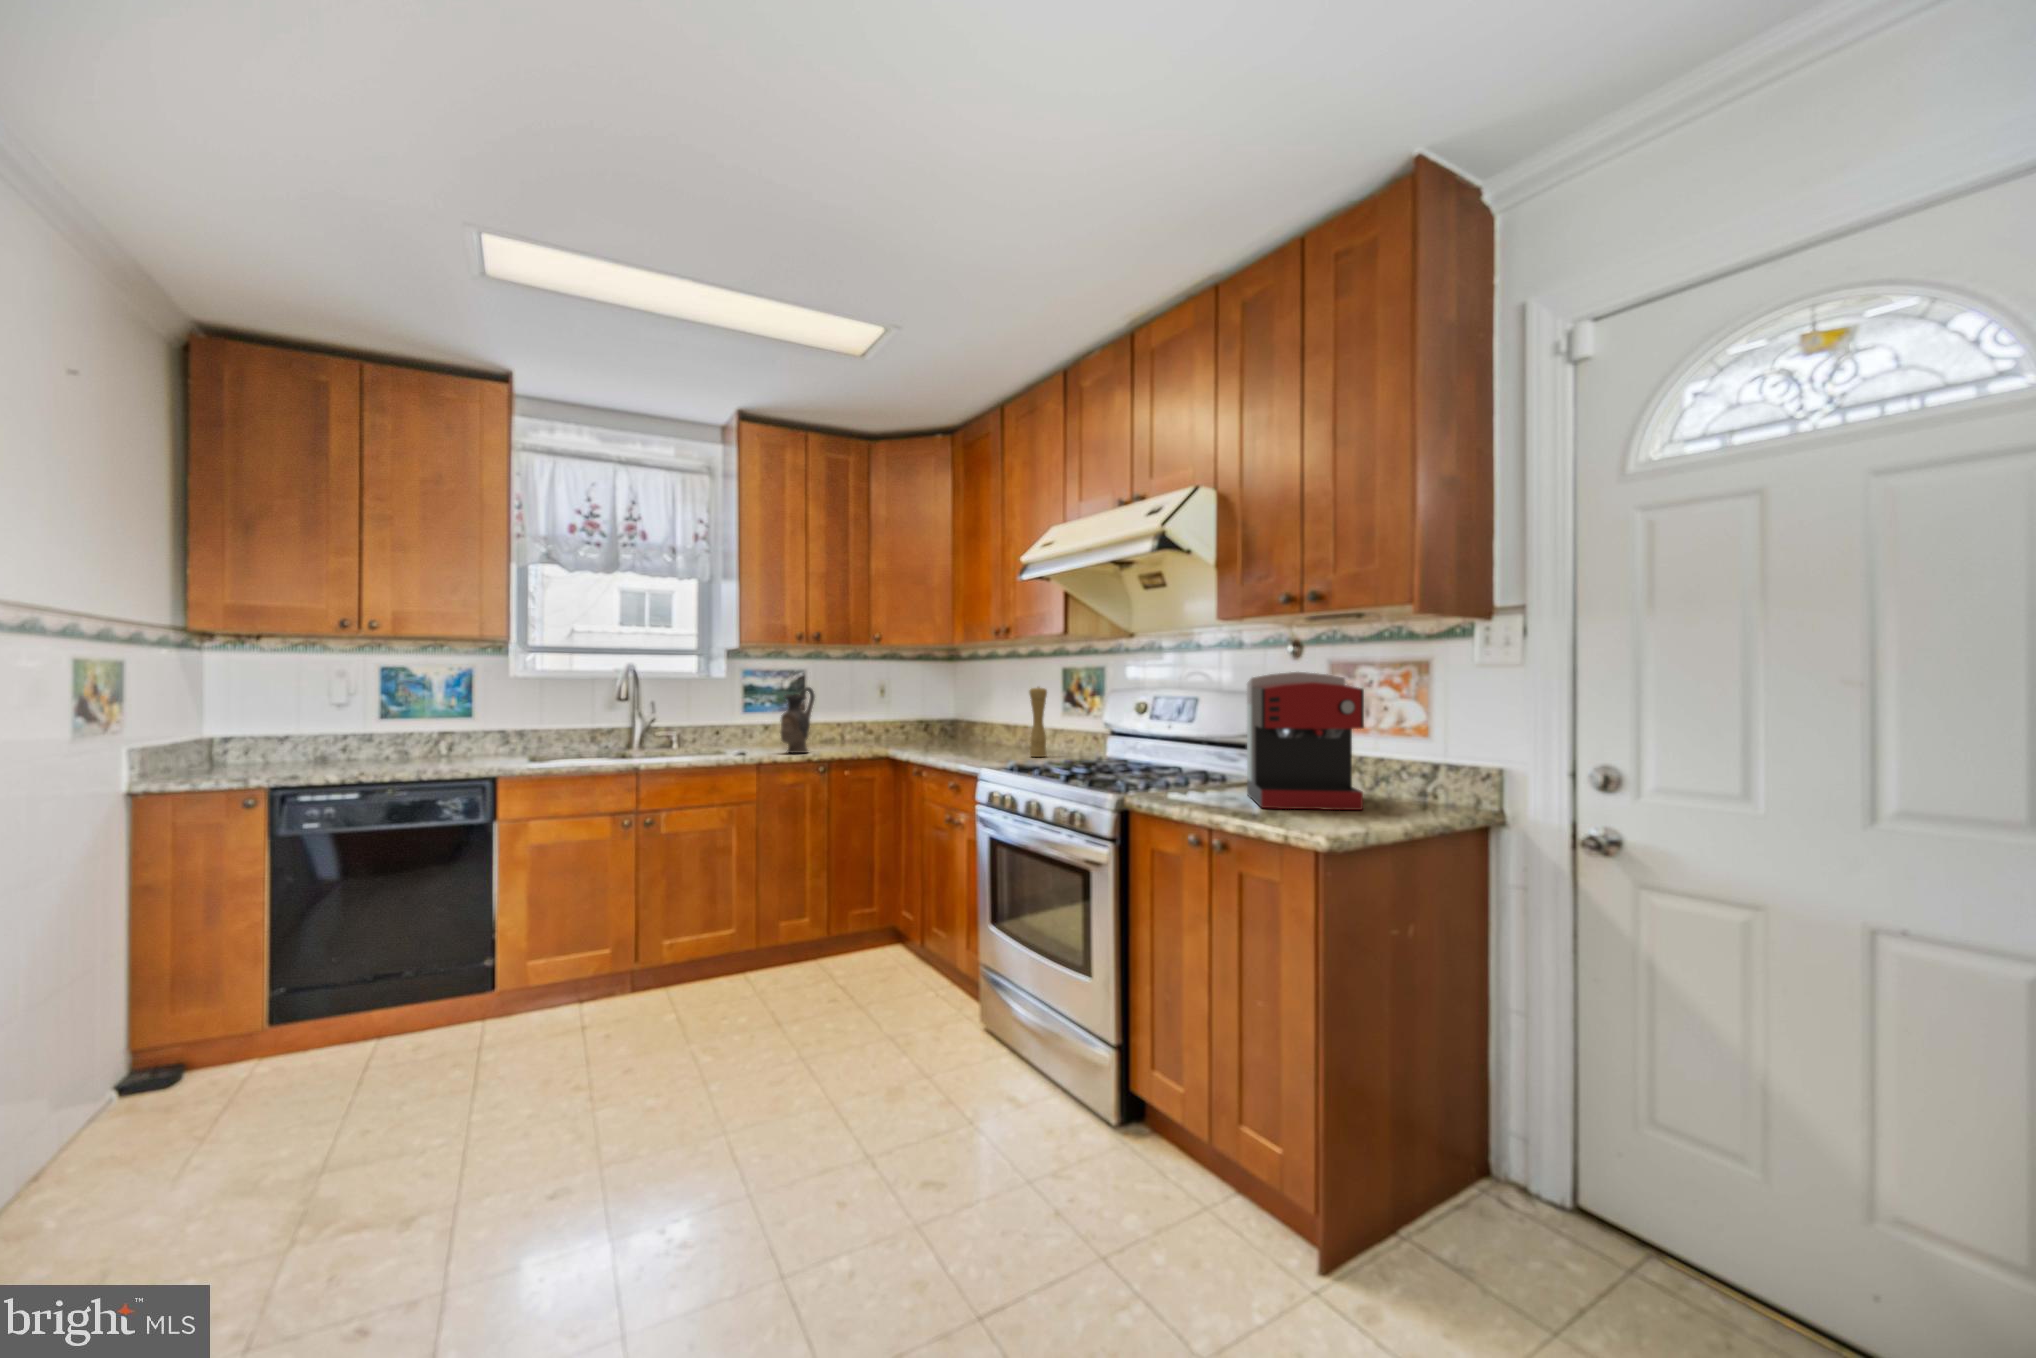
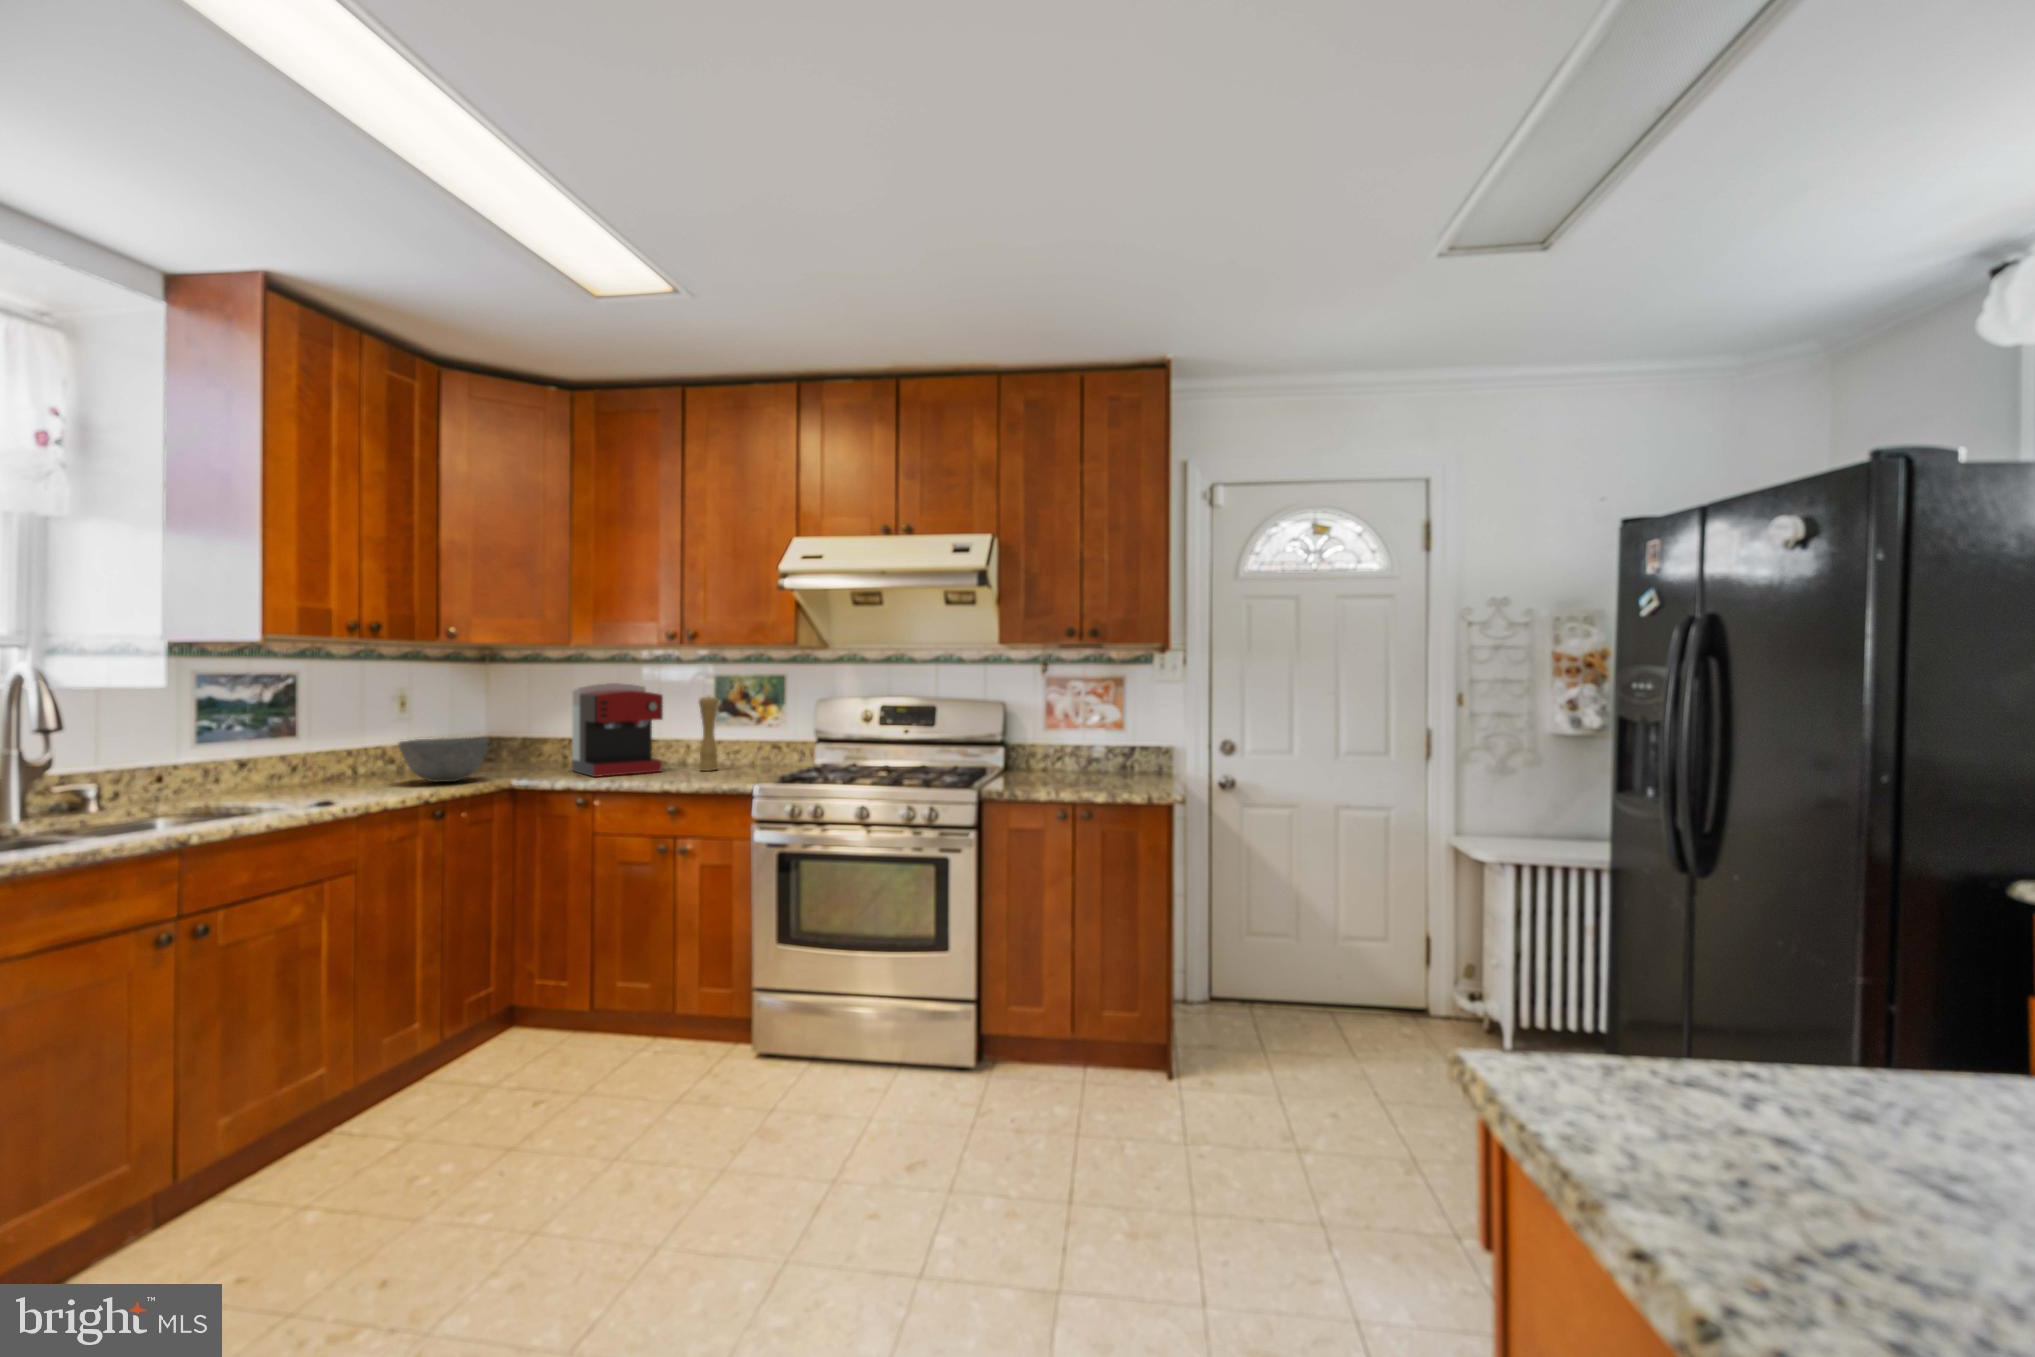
coffee maker: present [1247,672,1364,810] -> present [572,683,663,777]
ceramic pitcher: present [780,687,815,753] -> none [327,701,379,799]
bowl: none [842,717,899,749] -> present [399,738,489,782]

